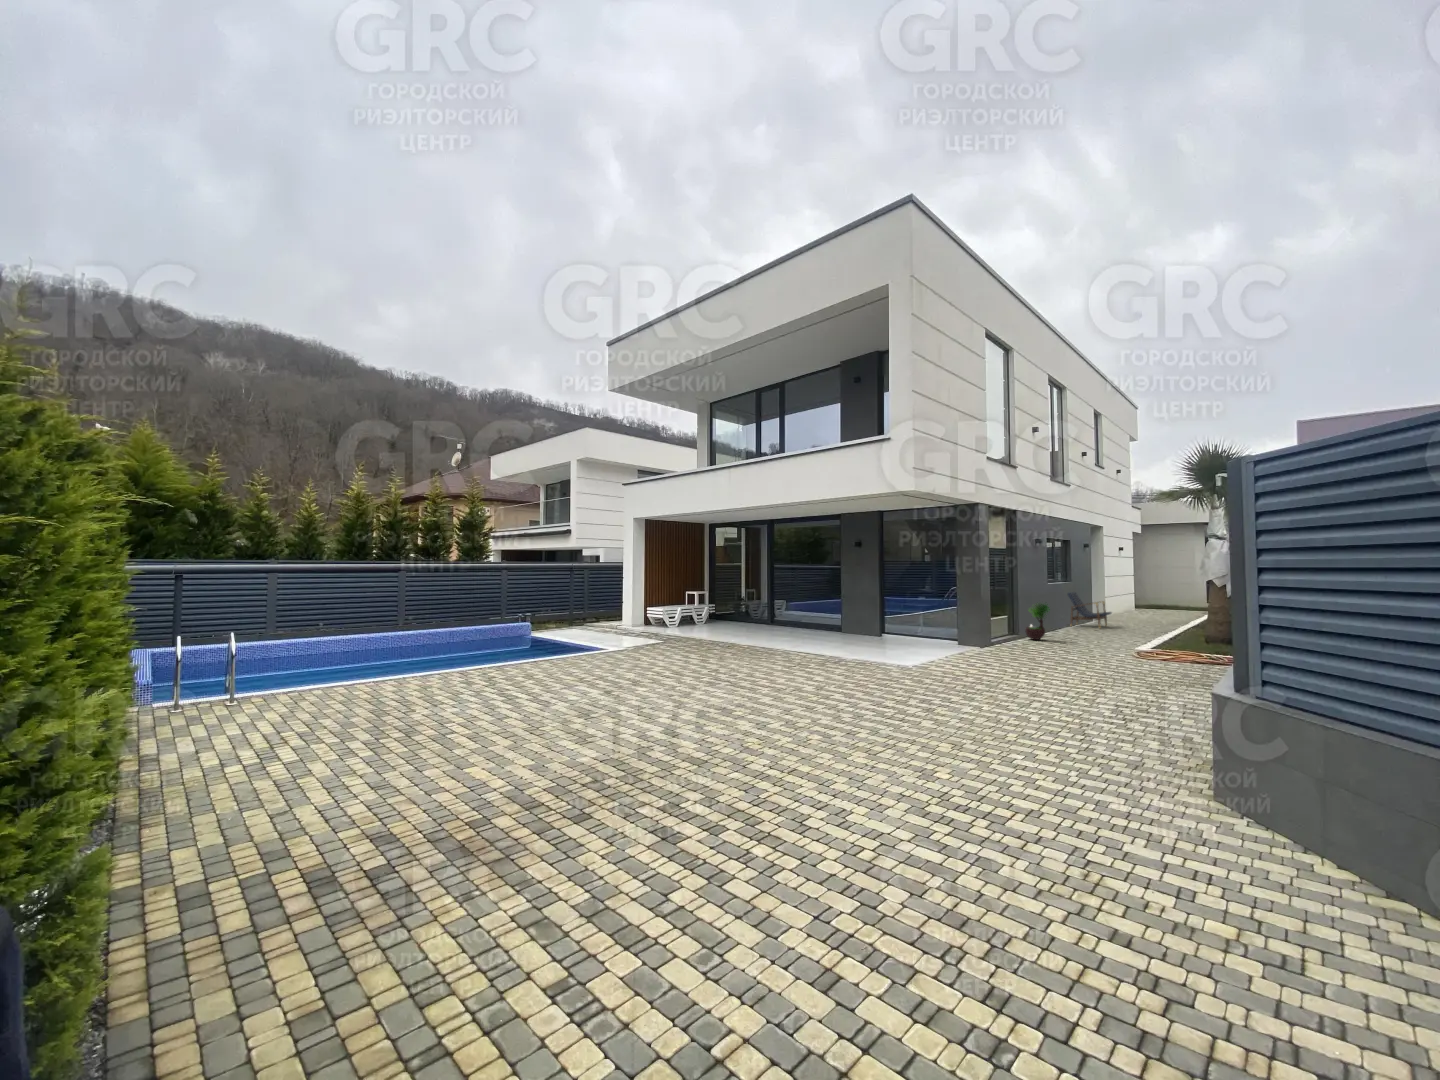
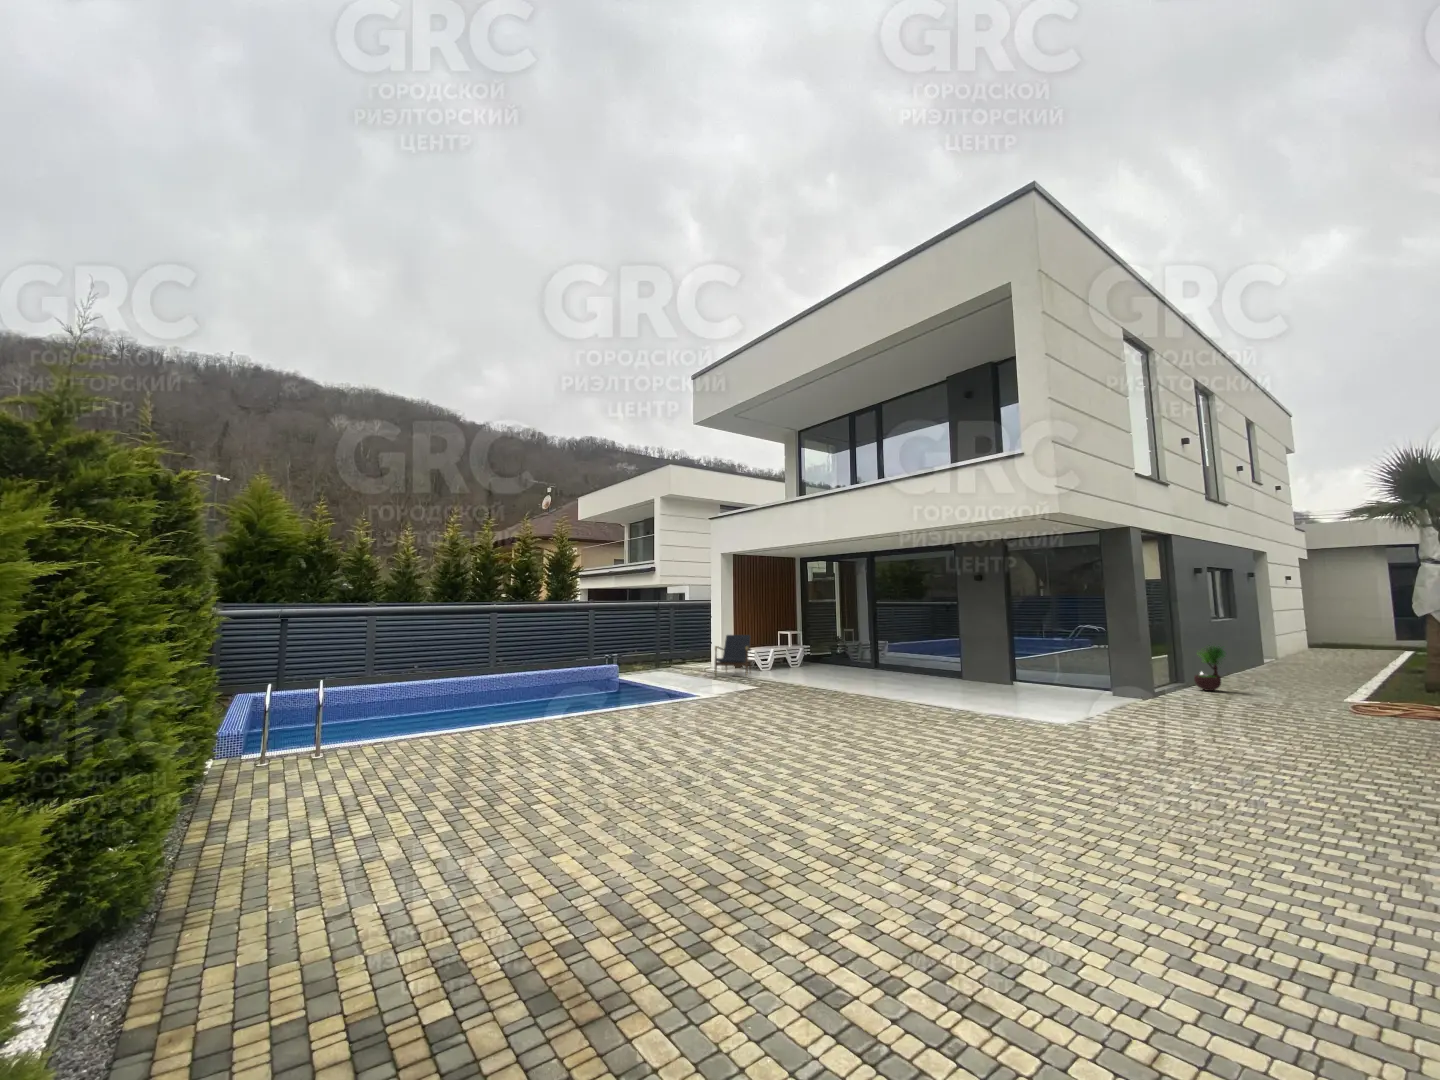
lounge chair: present [1067,592,1111,628] -> present [715,635,751,675]

